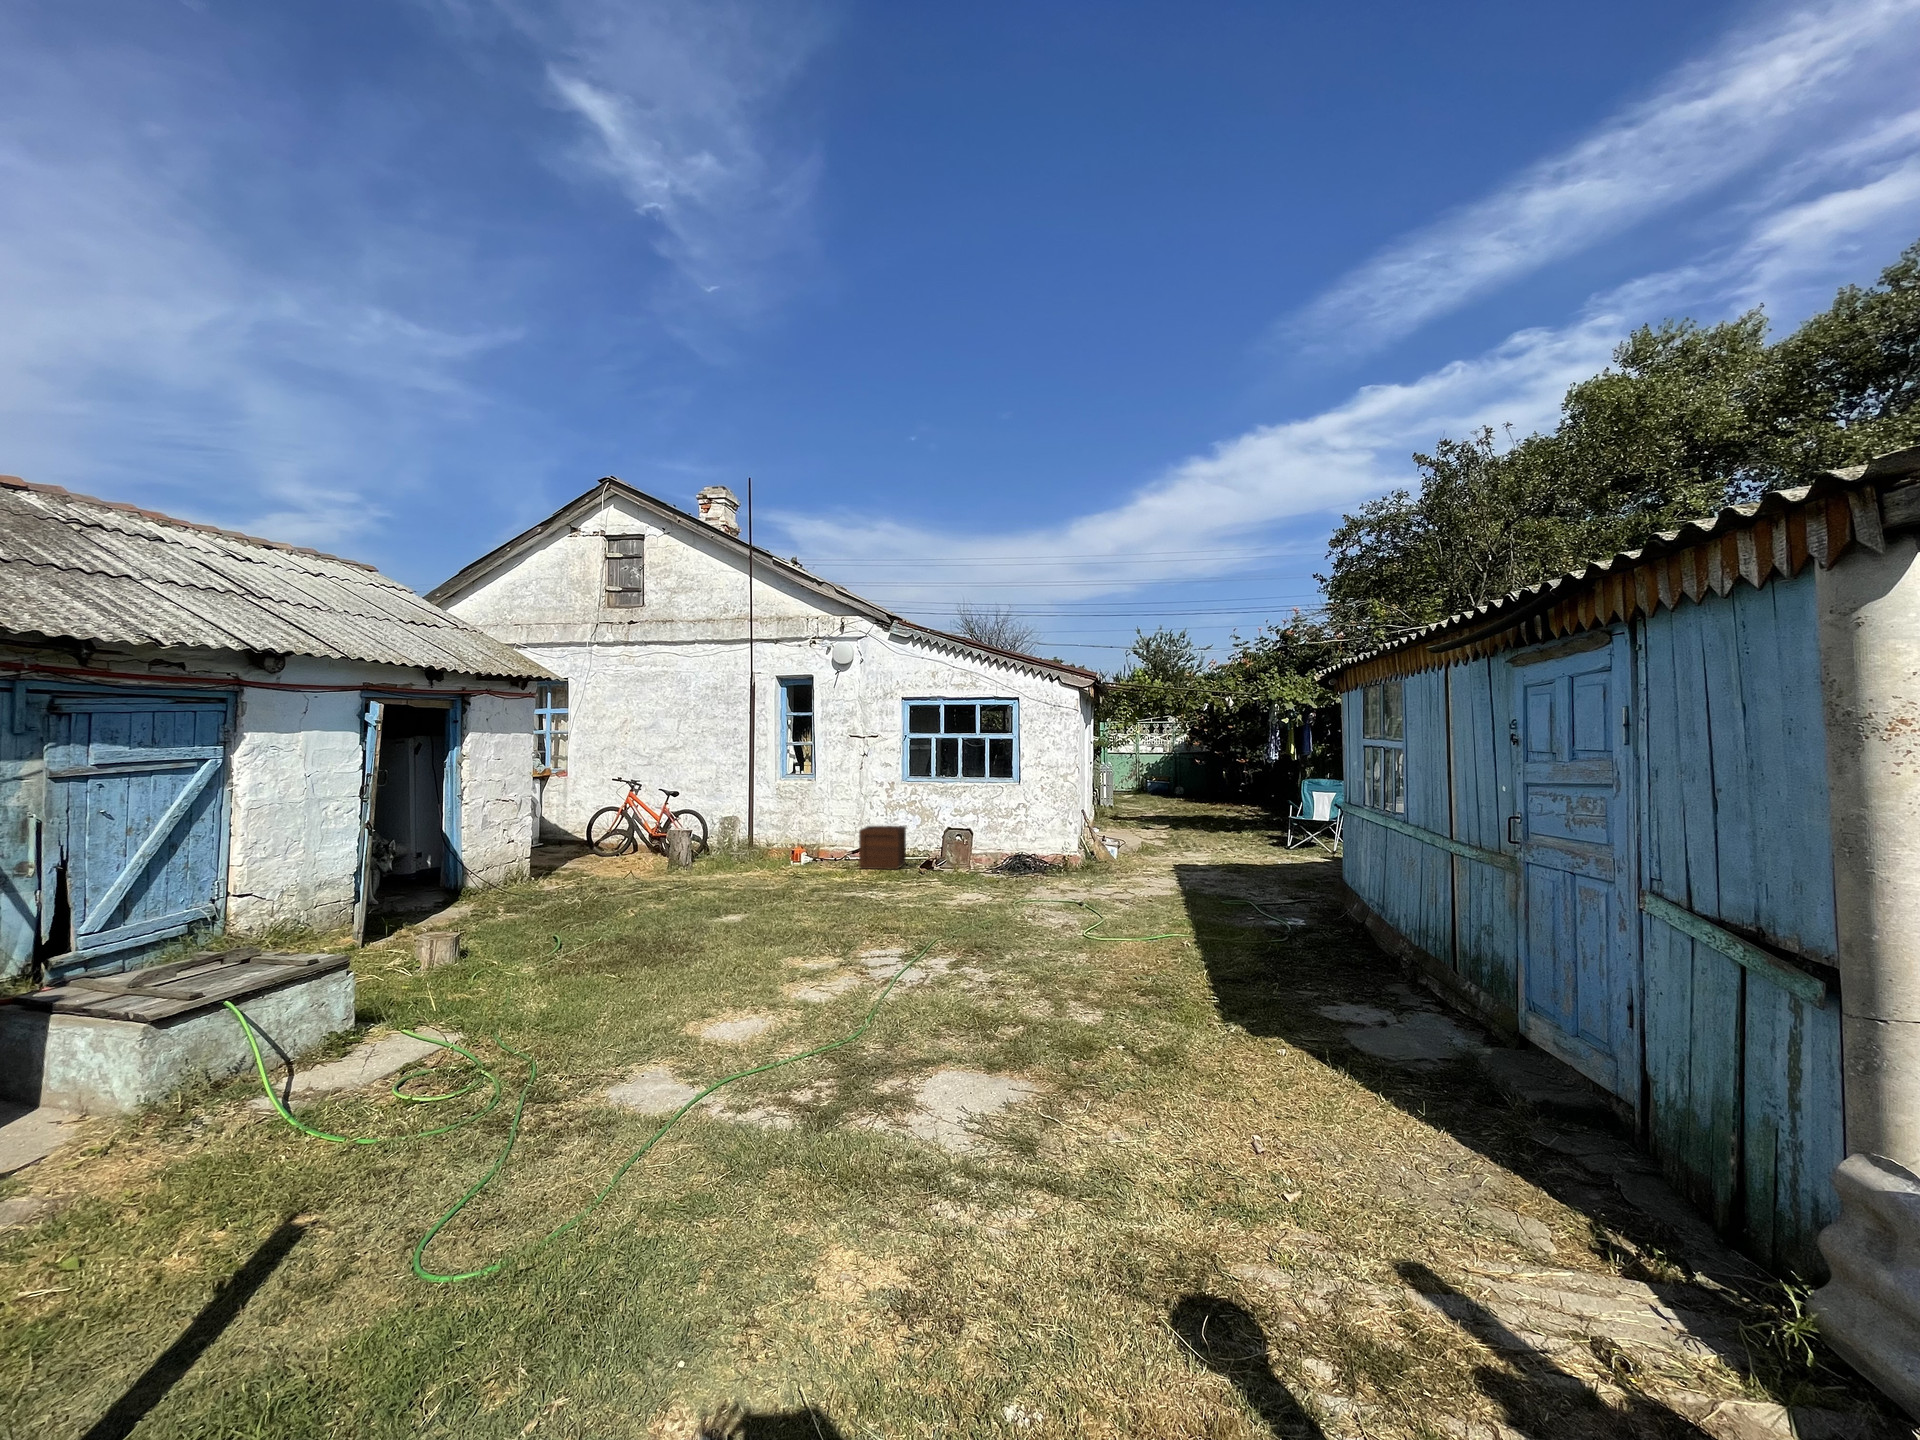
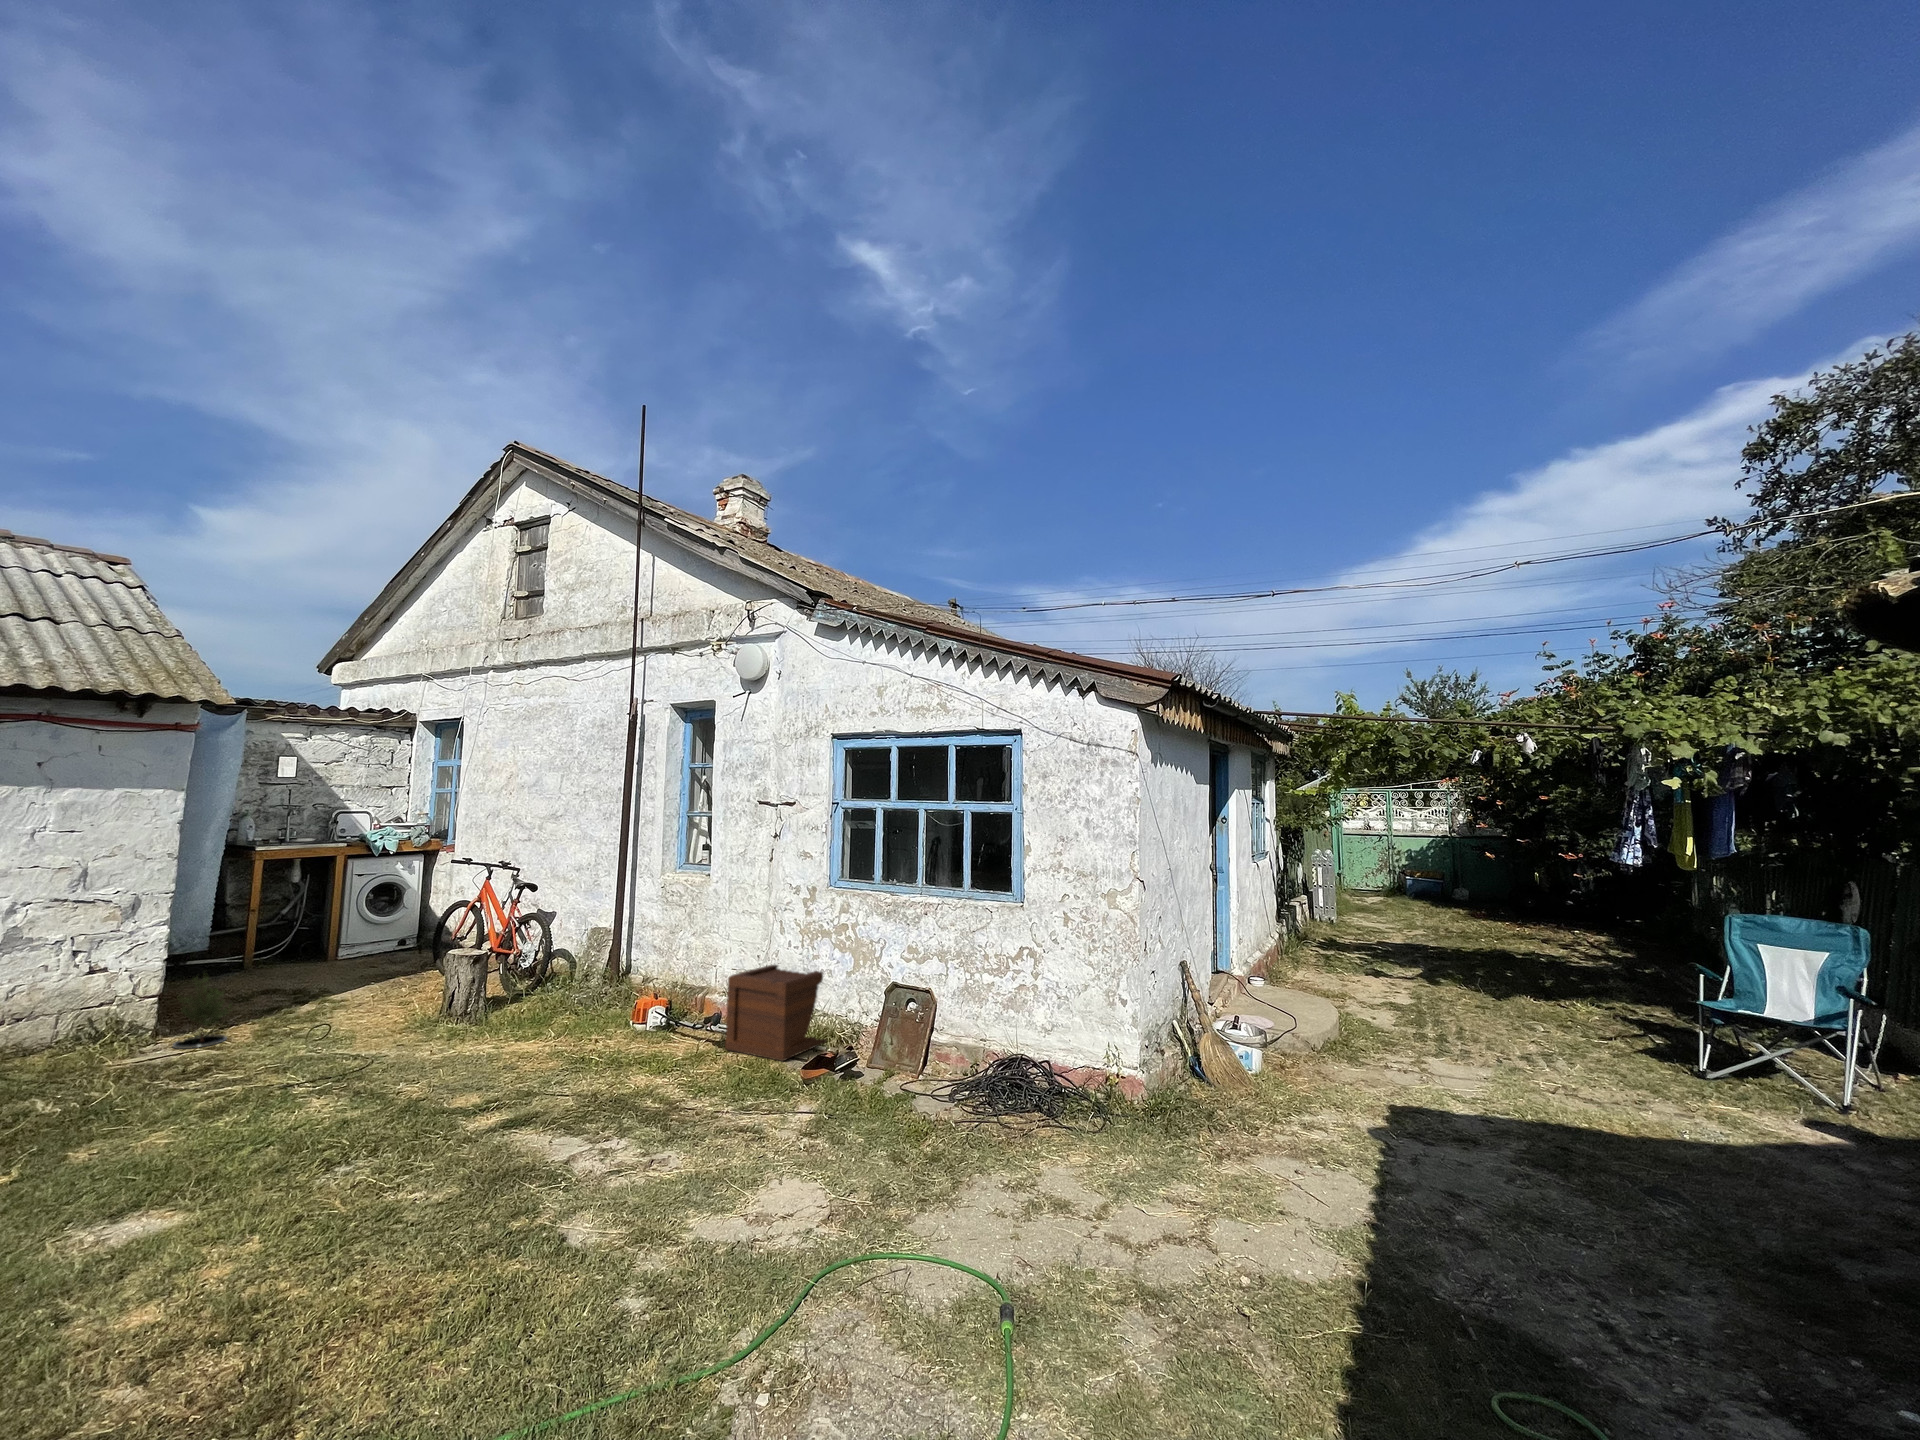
potted tree: none [523,841,557,888] -> present [173,977,231,1049]

